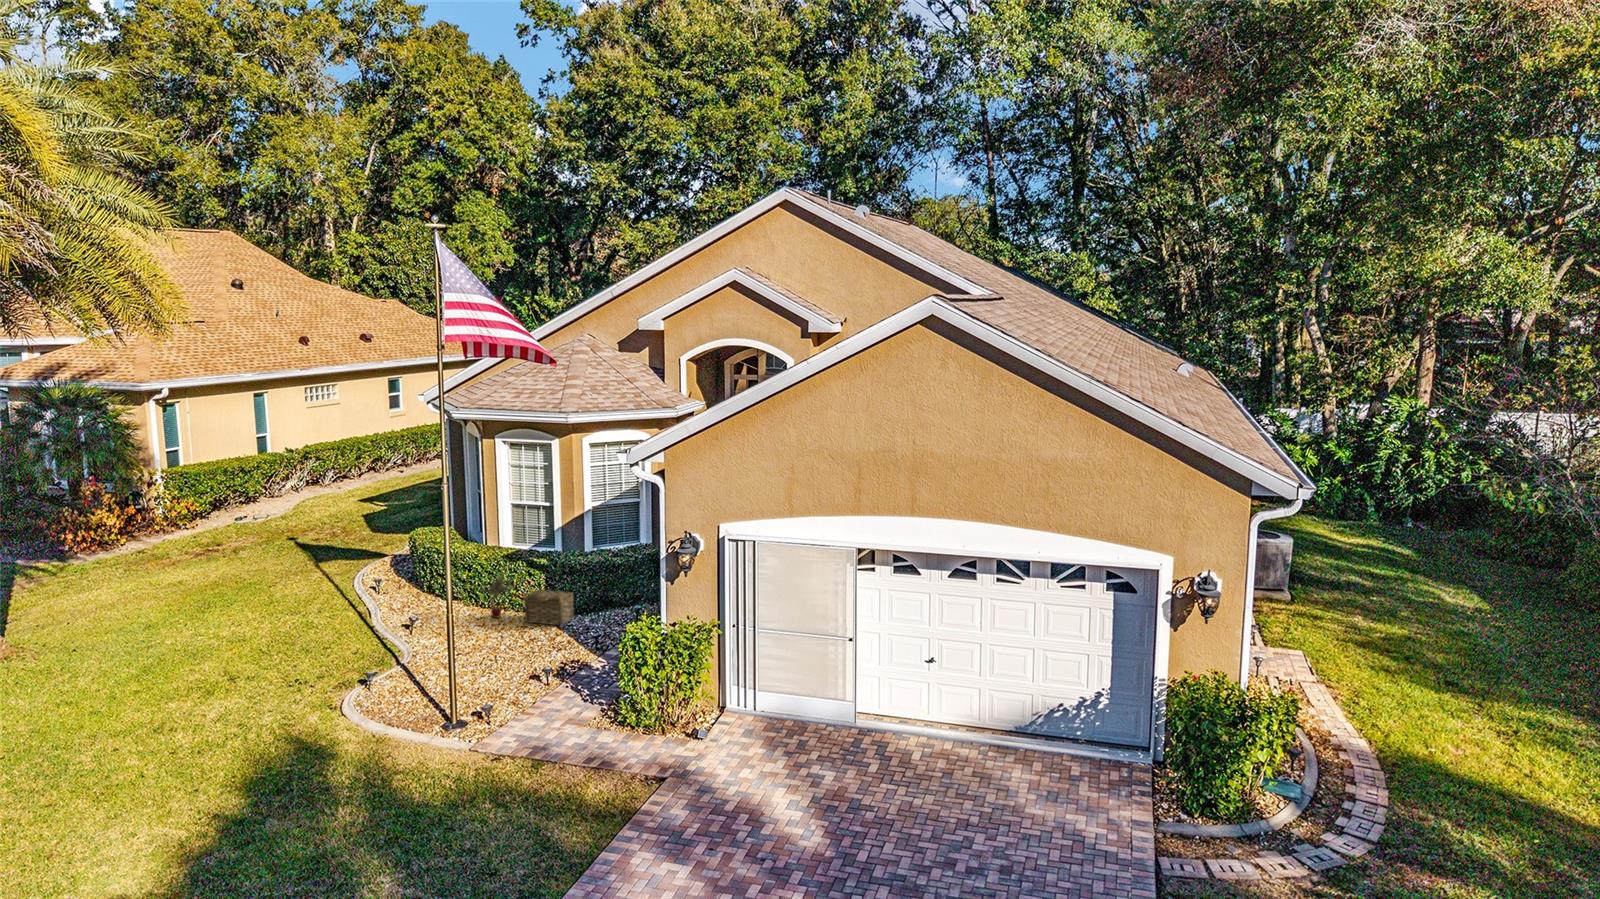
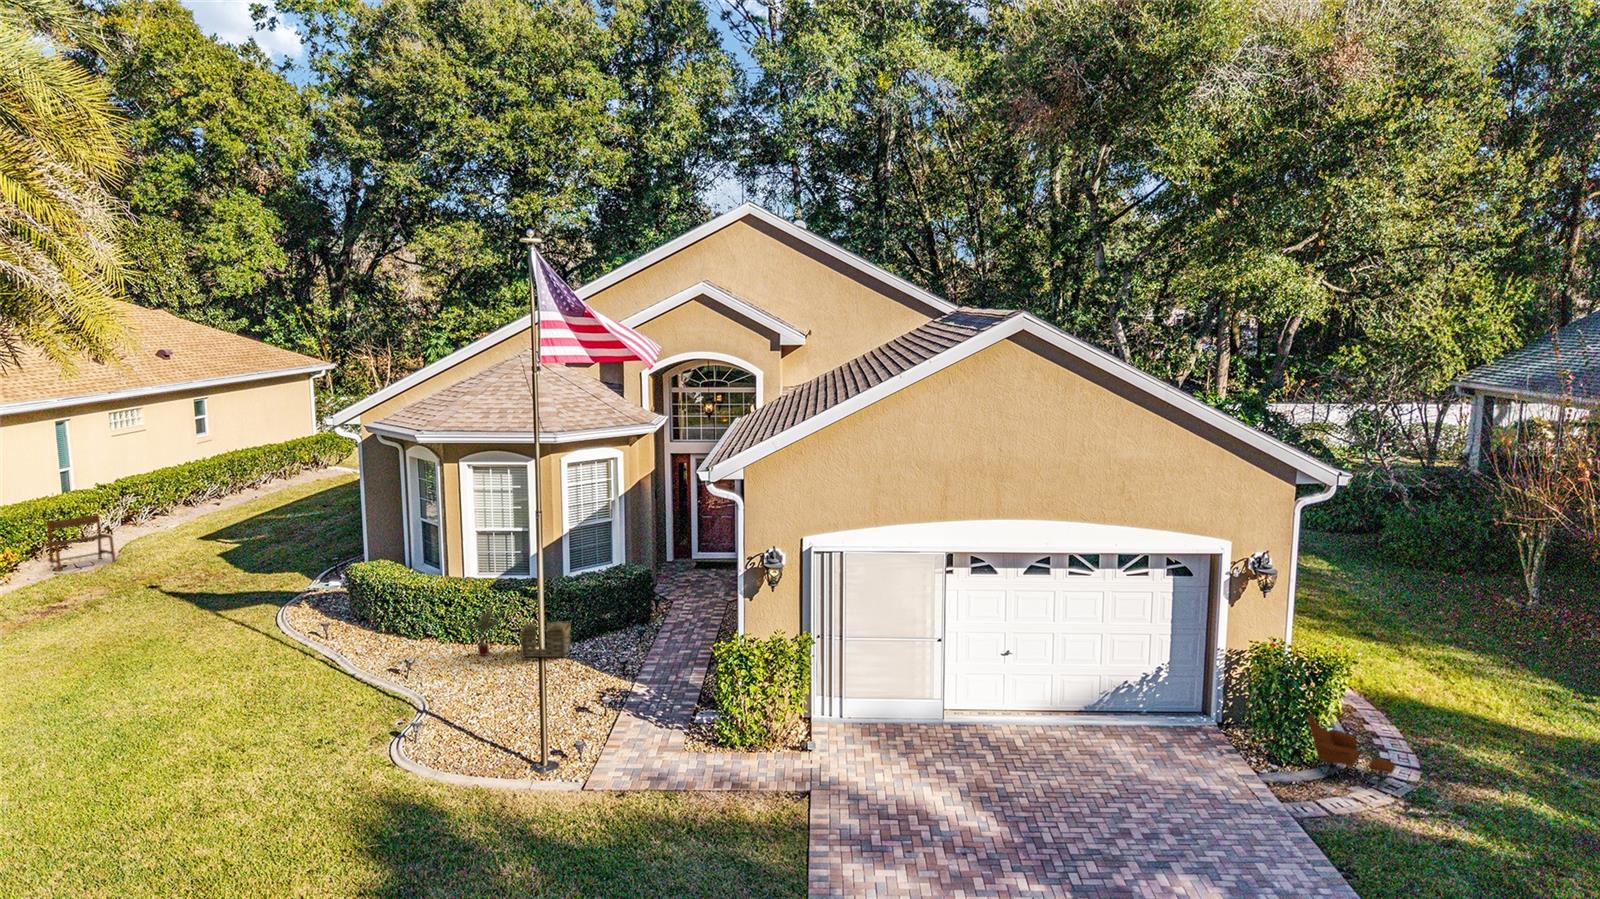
bench: none [235,474,287,520] -> present [47,514,115,572]
lounge chair: none [1245,758,1347,869] -> present [1308,713,1395,788]

